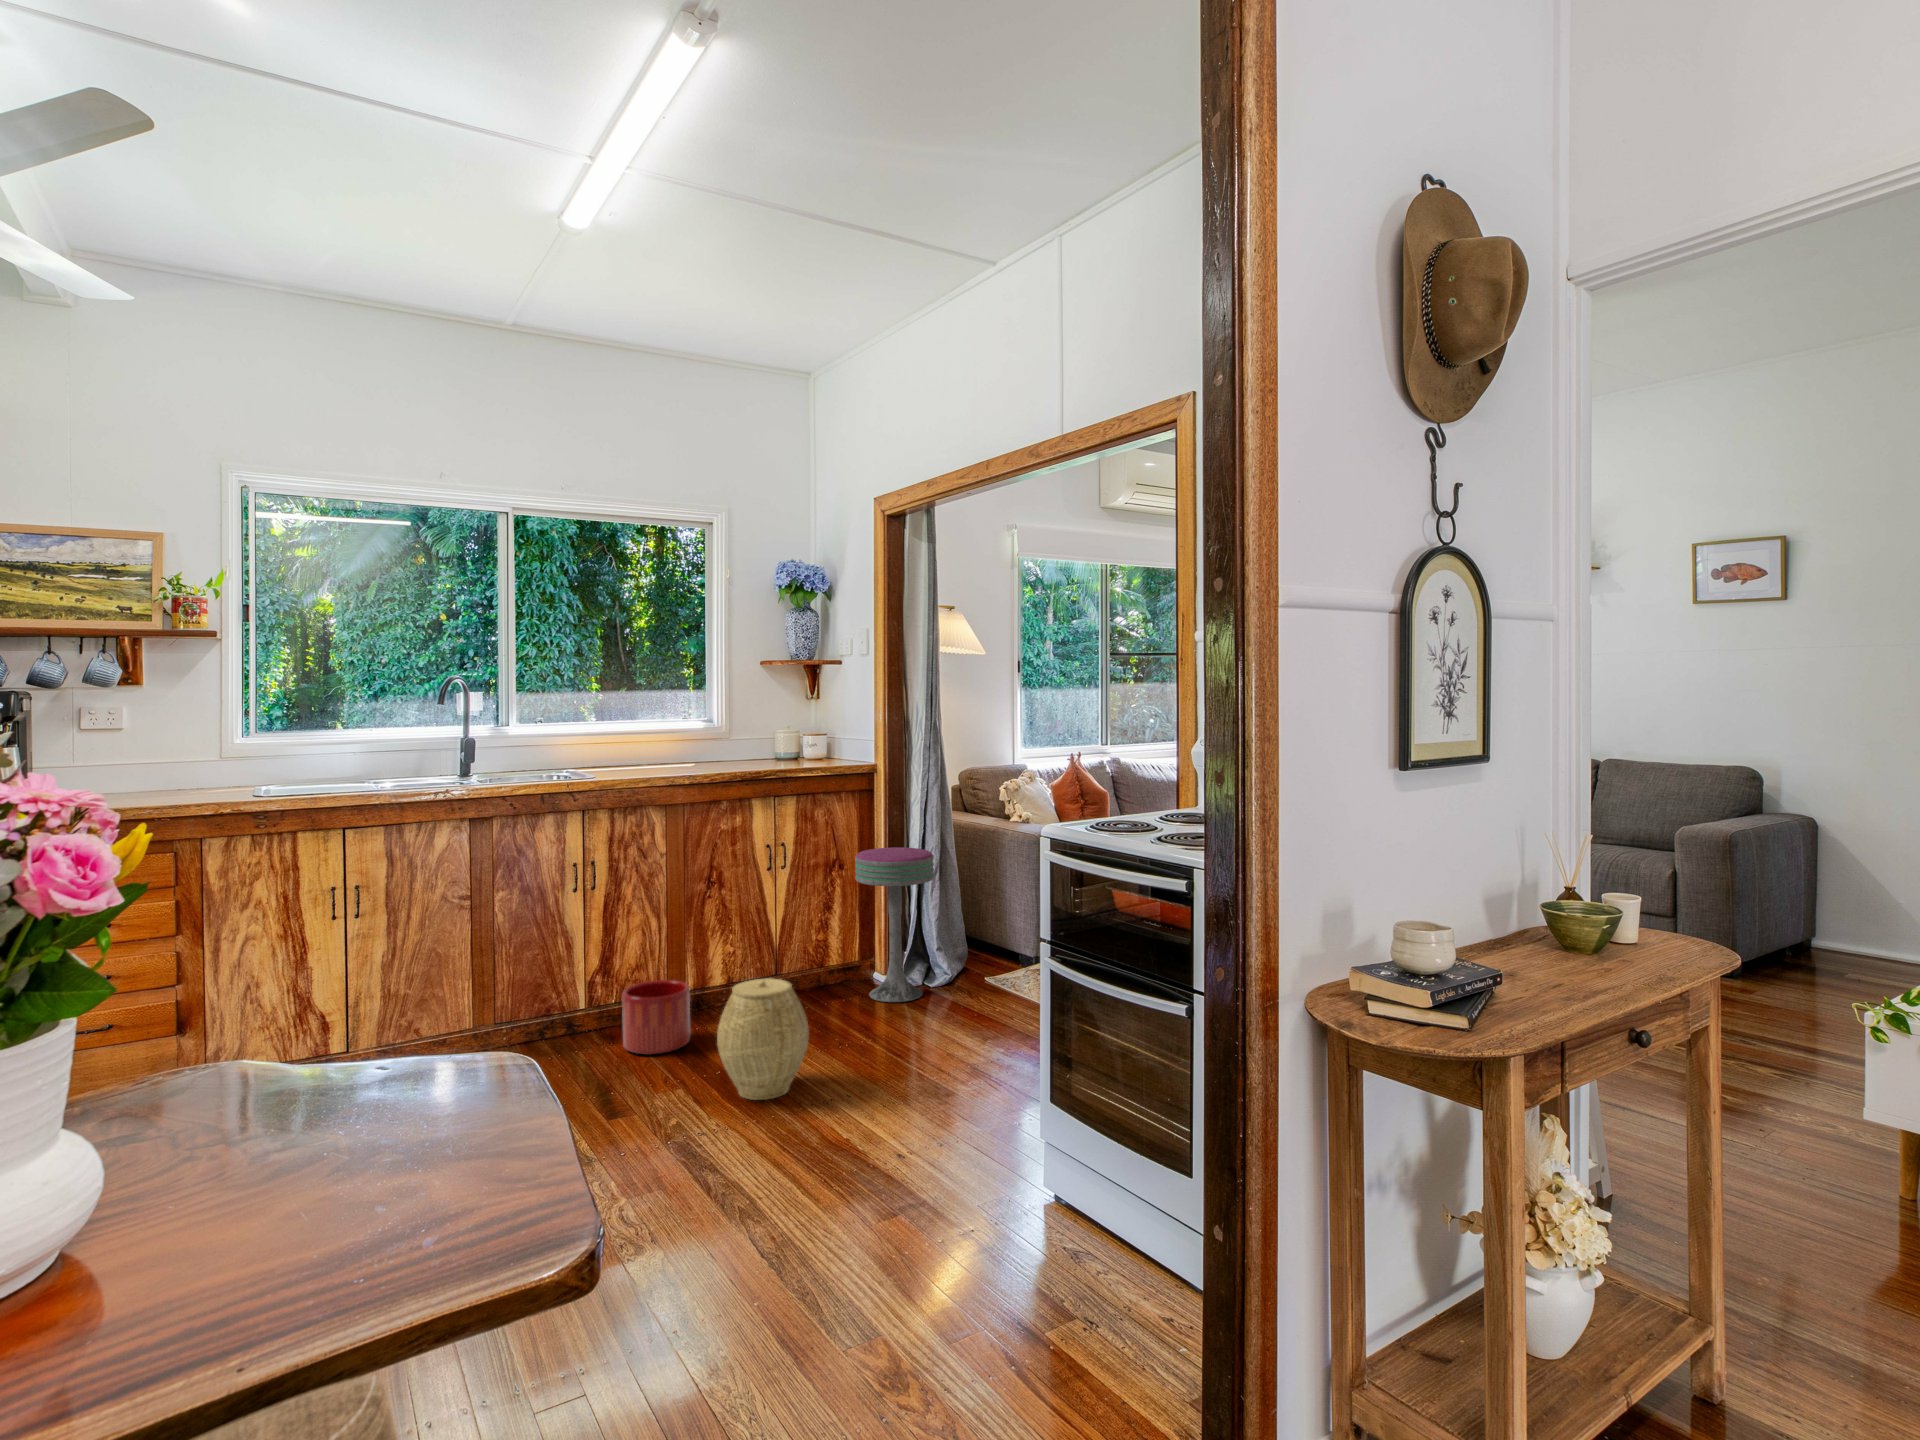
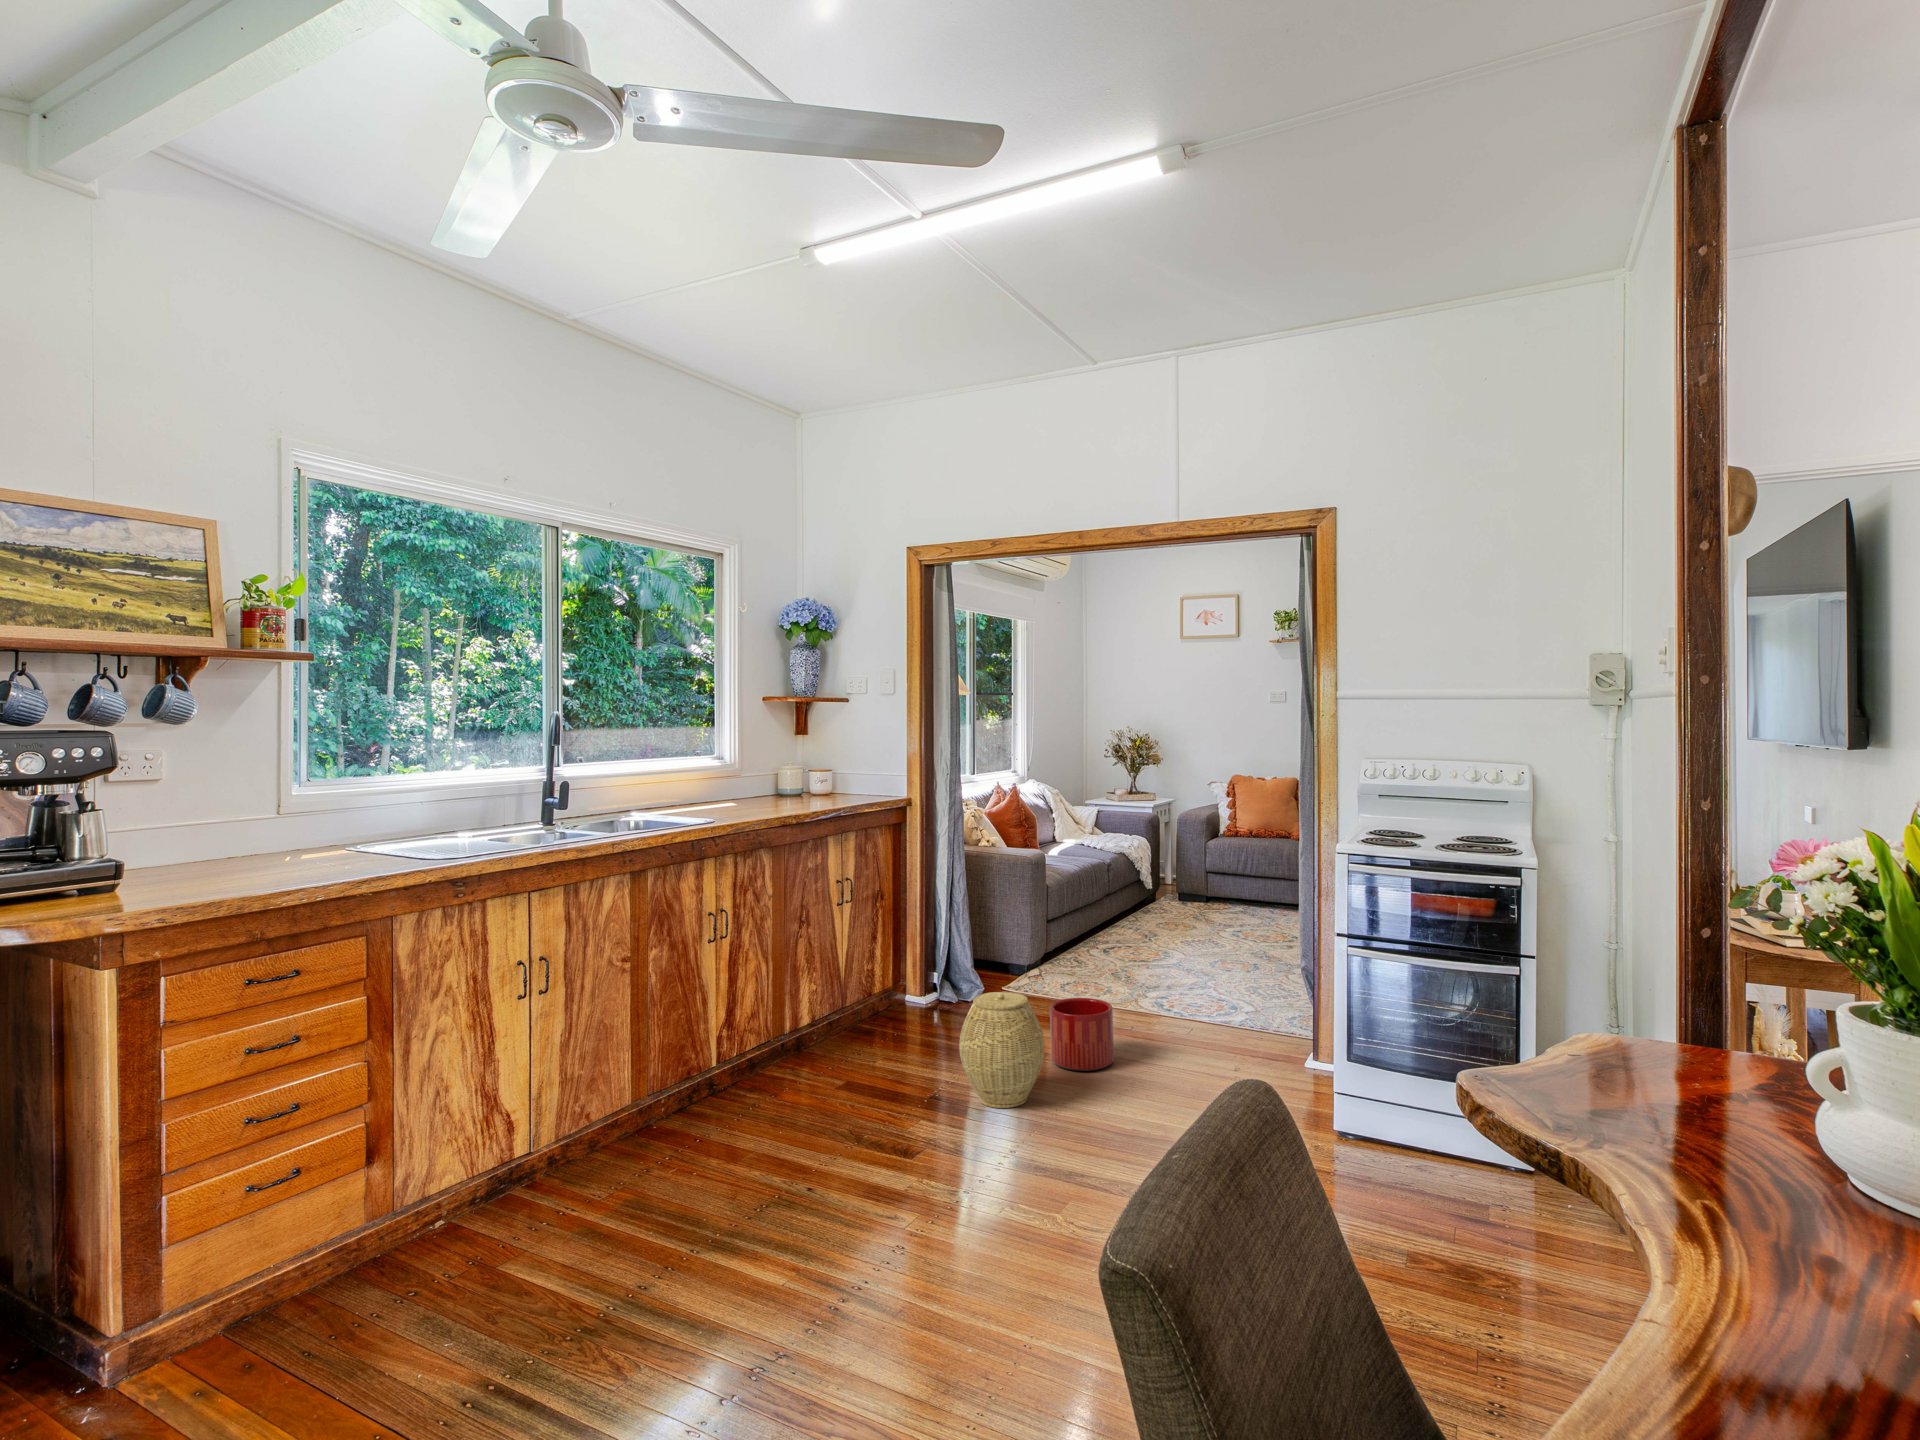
bar stool: present [855,847,934,1002] -> none [919,870,992,1015]
planter: present [622,980,690,1055] -> present [1050,998,1114,1071]

